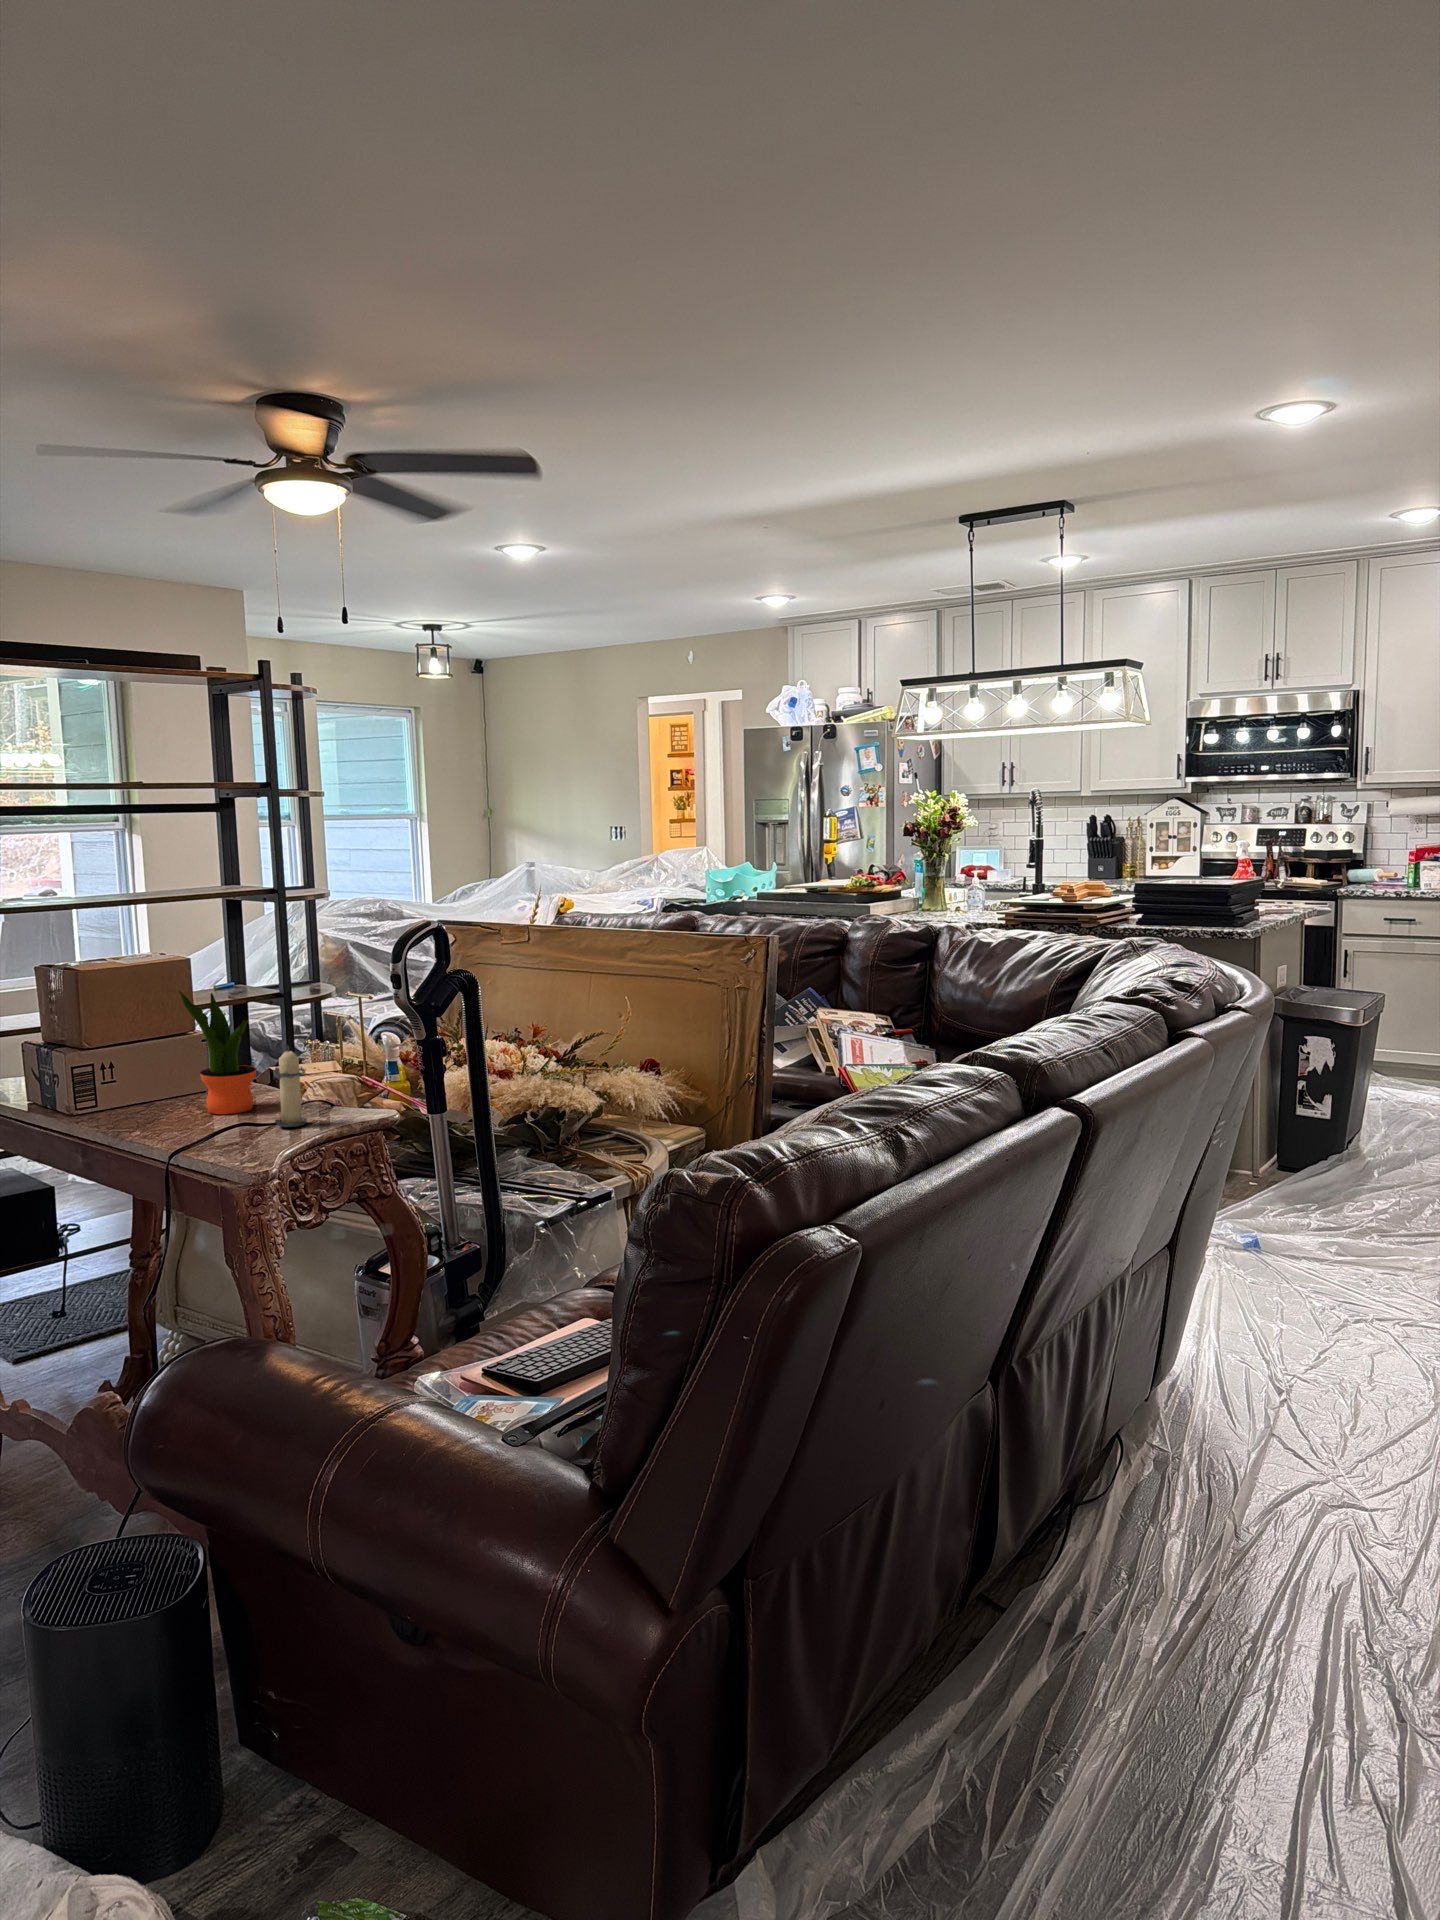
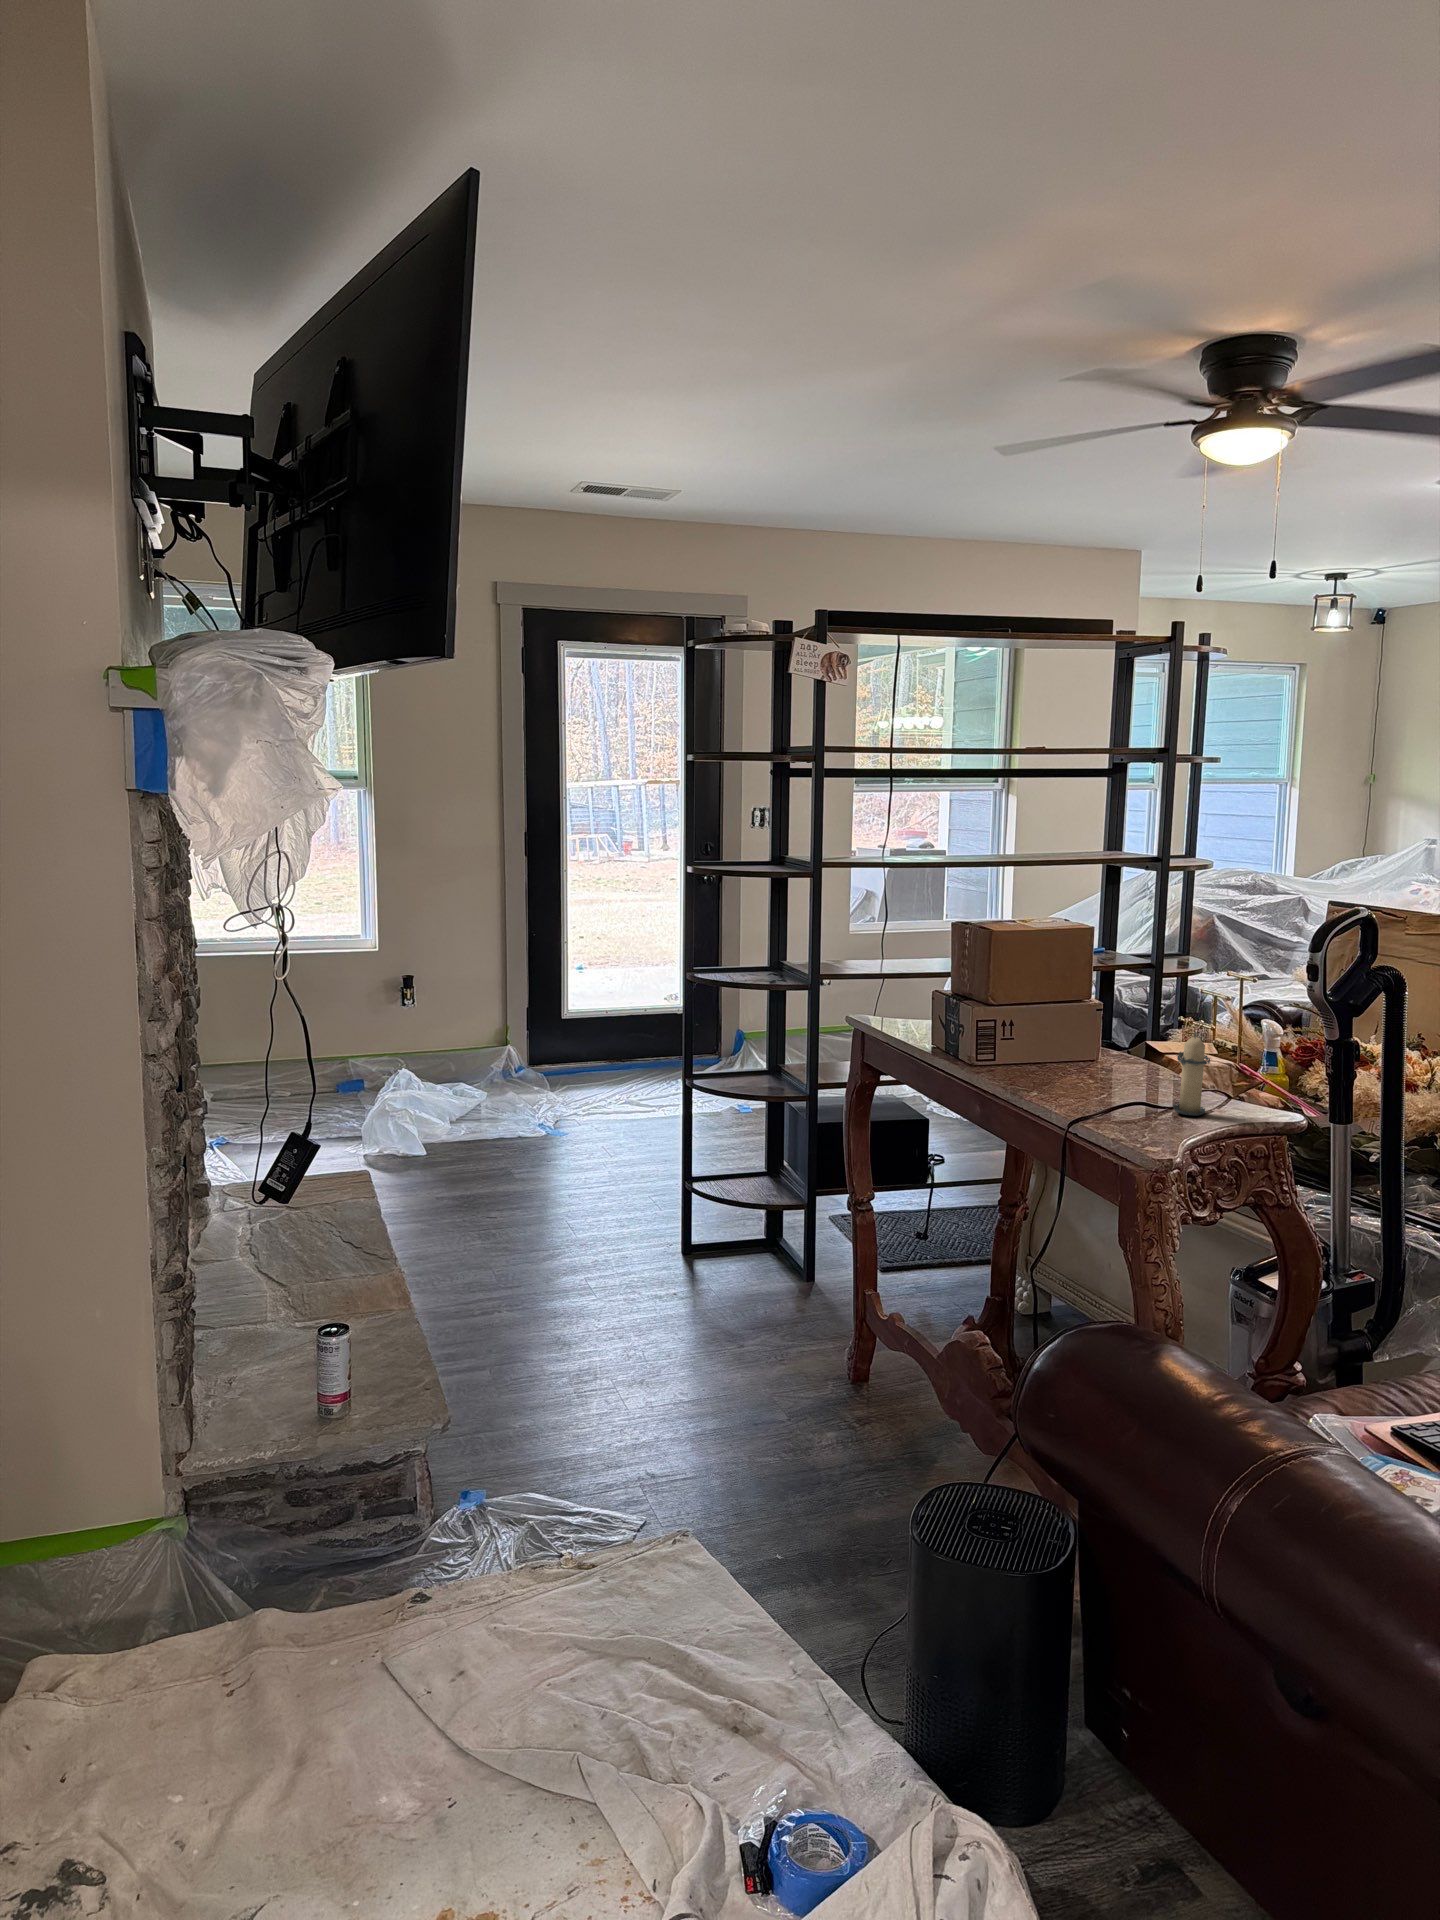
potted plant: present [179,991,256,1114] -> none [1089,961,1153,1090]

